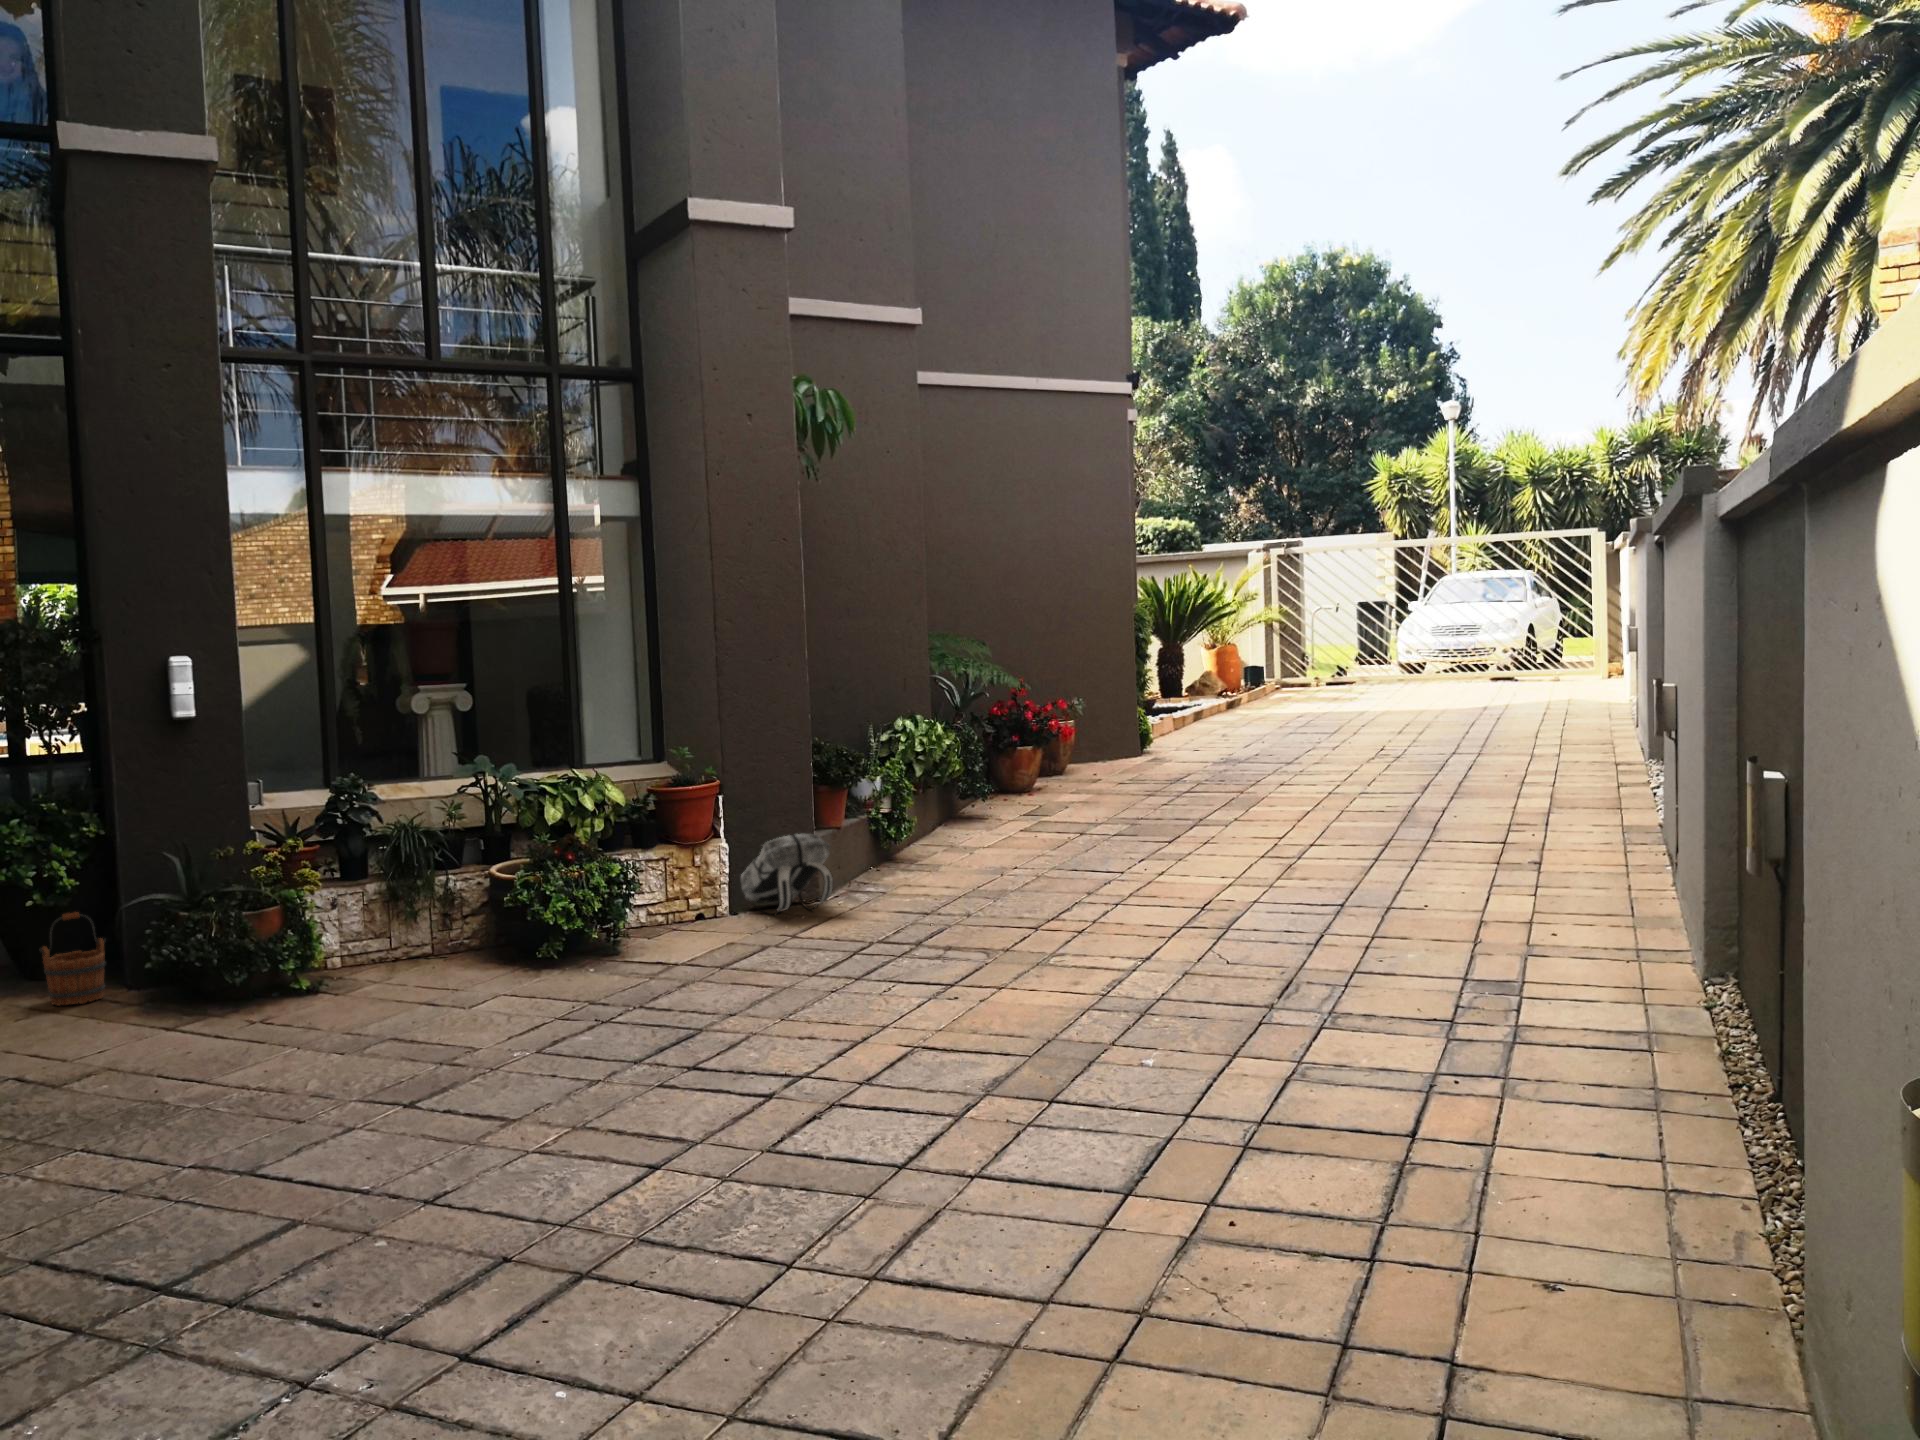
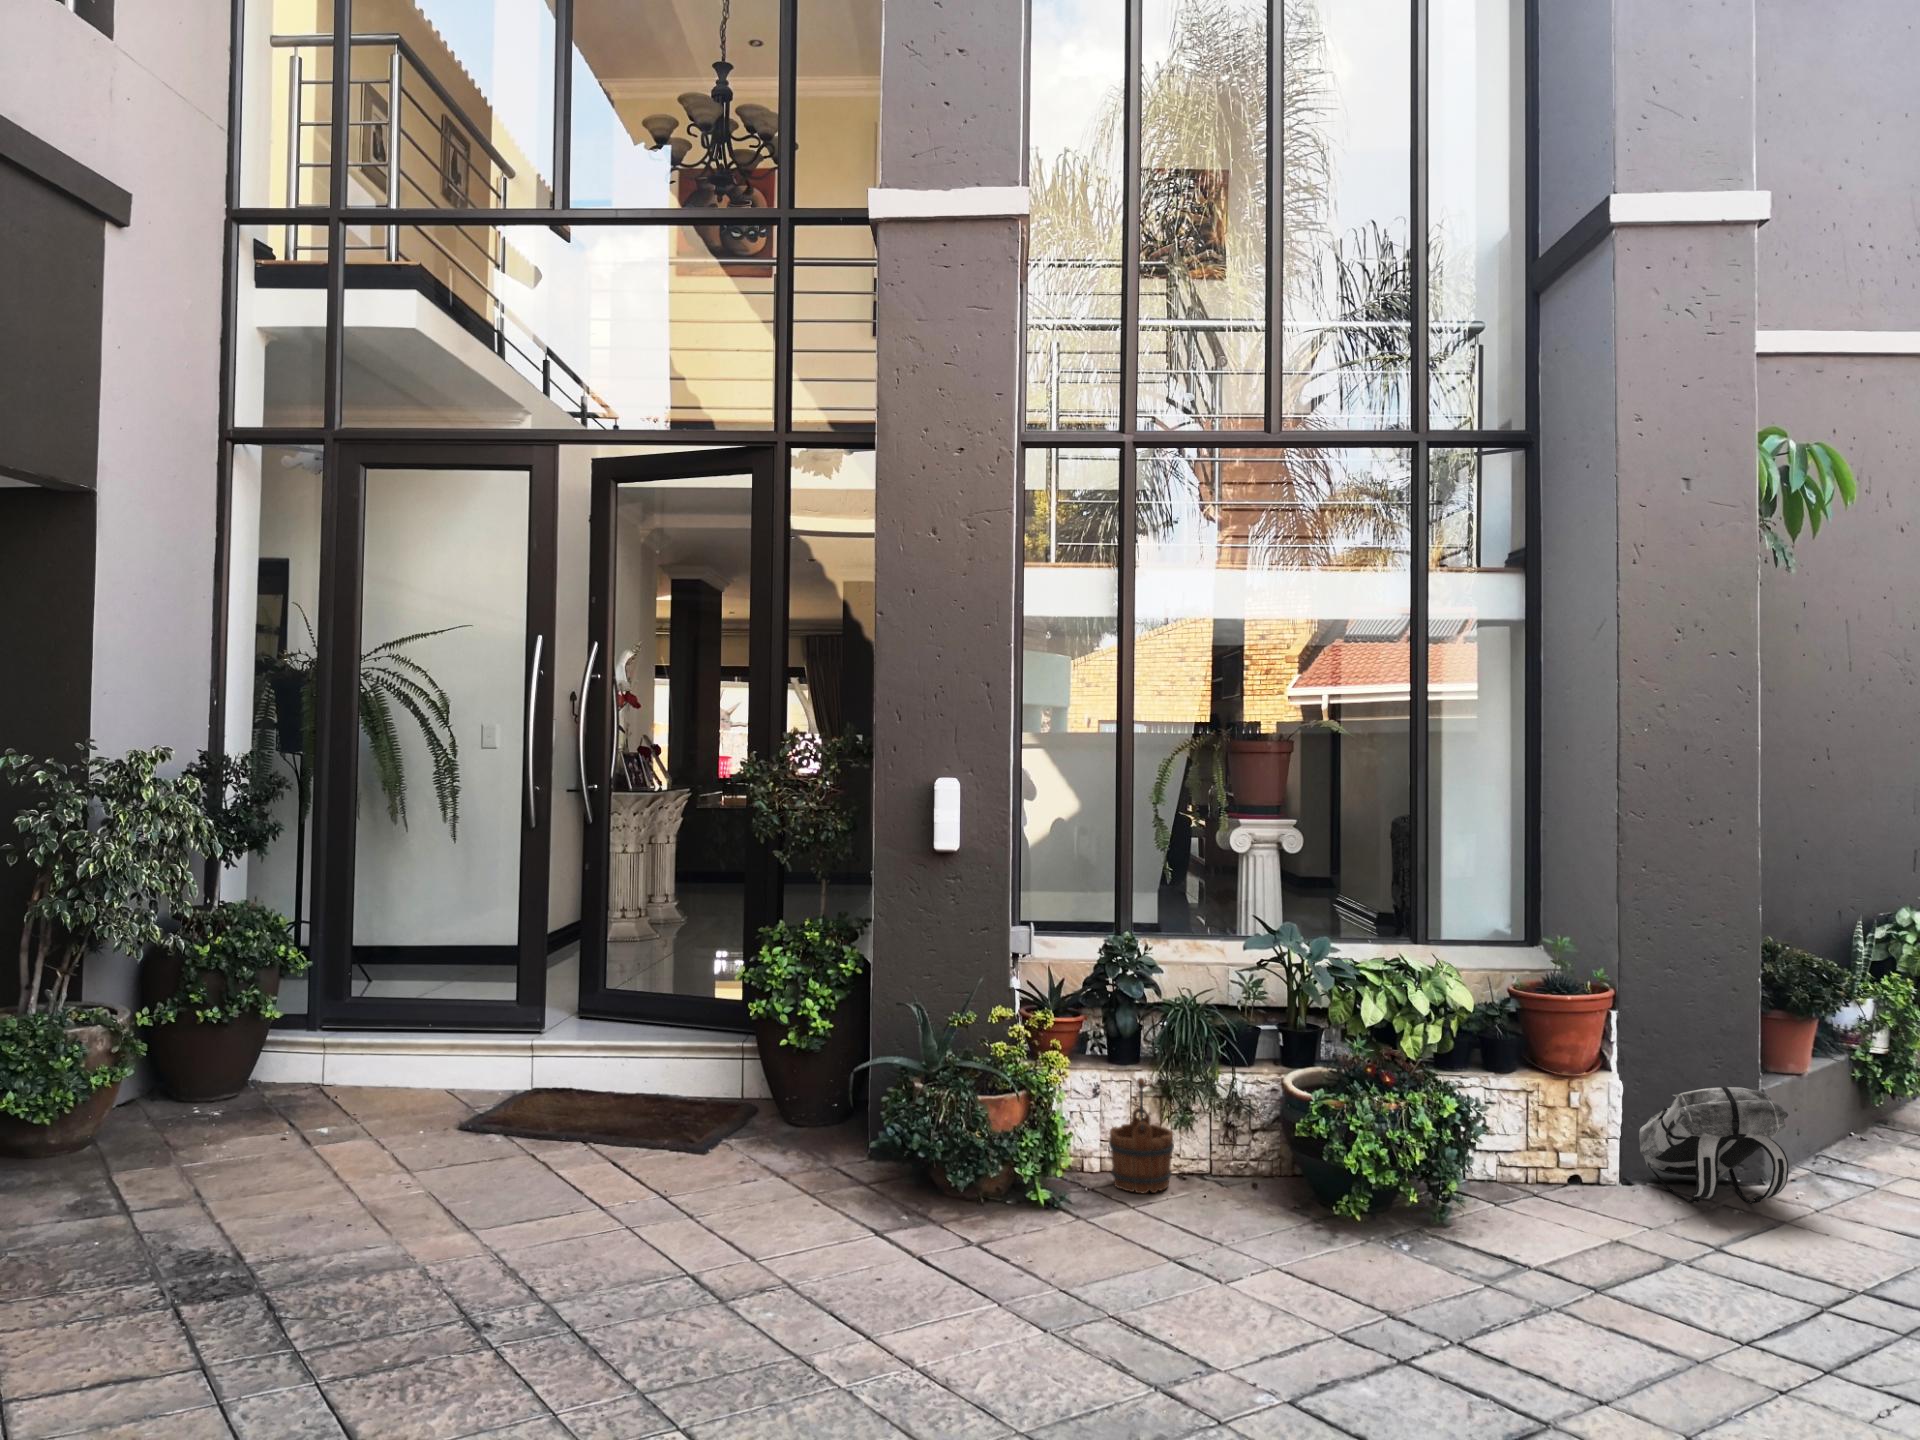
wooden bucket: present [40,912,106,1006] -> present [1109,1078,1174,1193]

